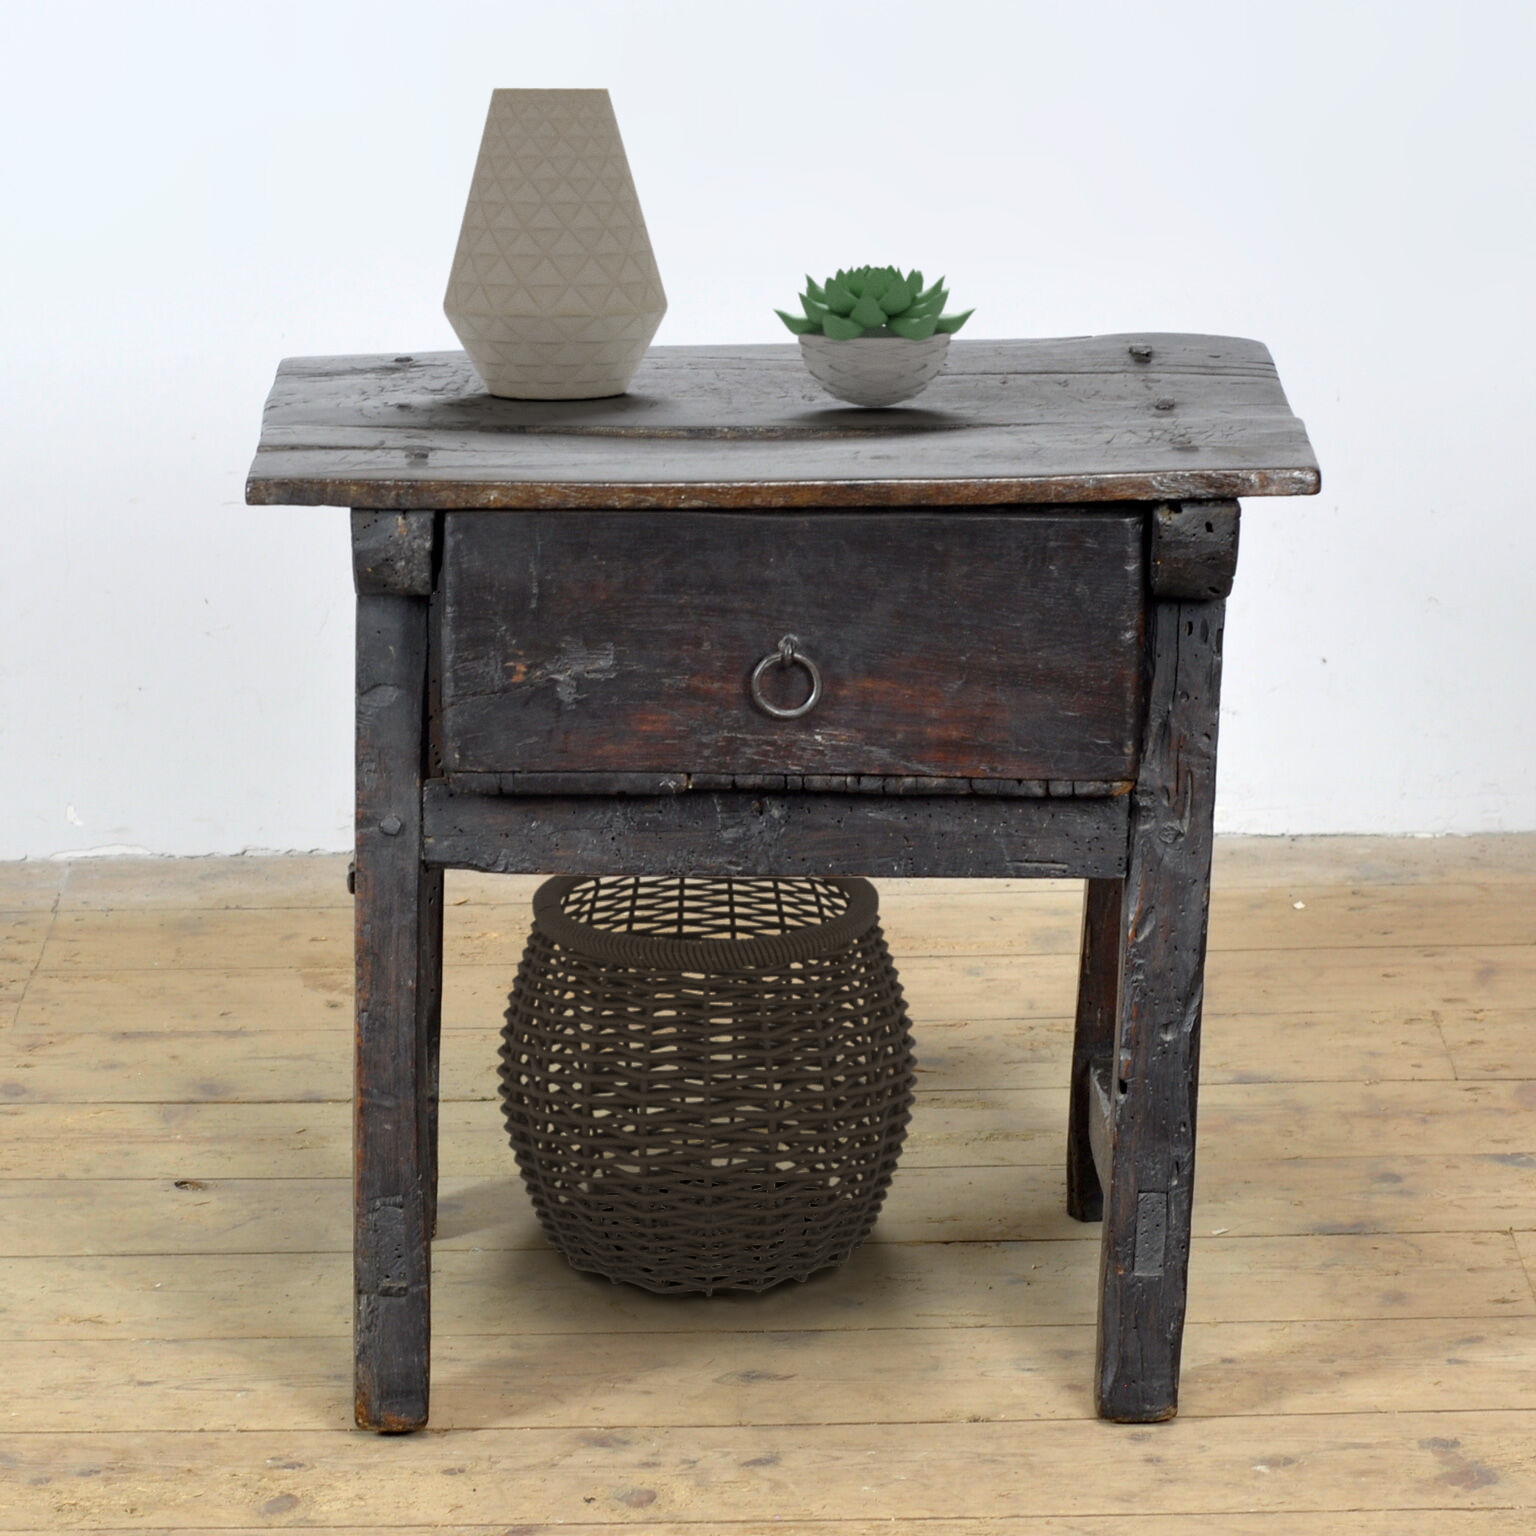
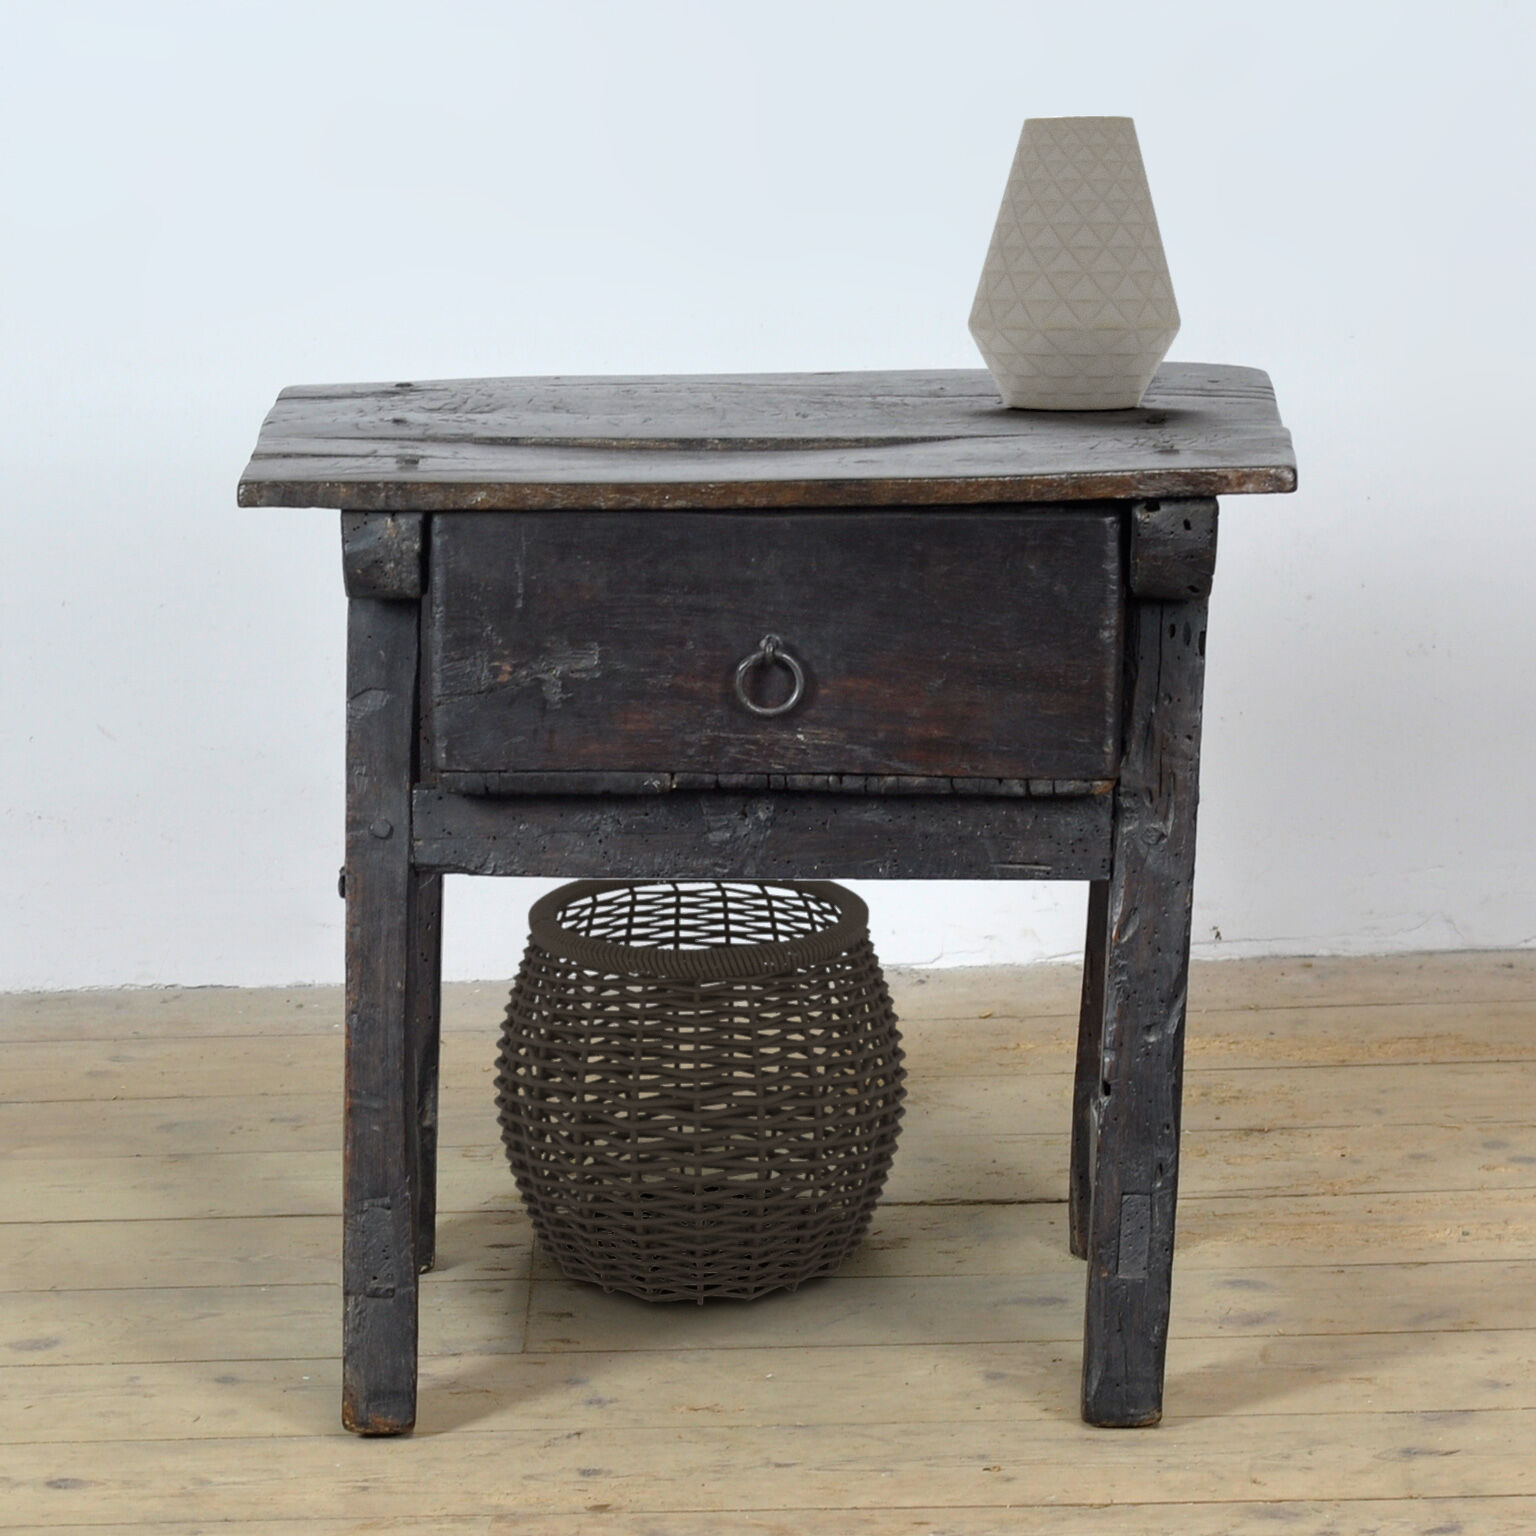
vase: present [443,88,668,399] -> present [968,116,1181,410]
succulent plant: present [774,265,976,407] -> none [760,283,961,422]

